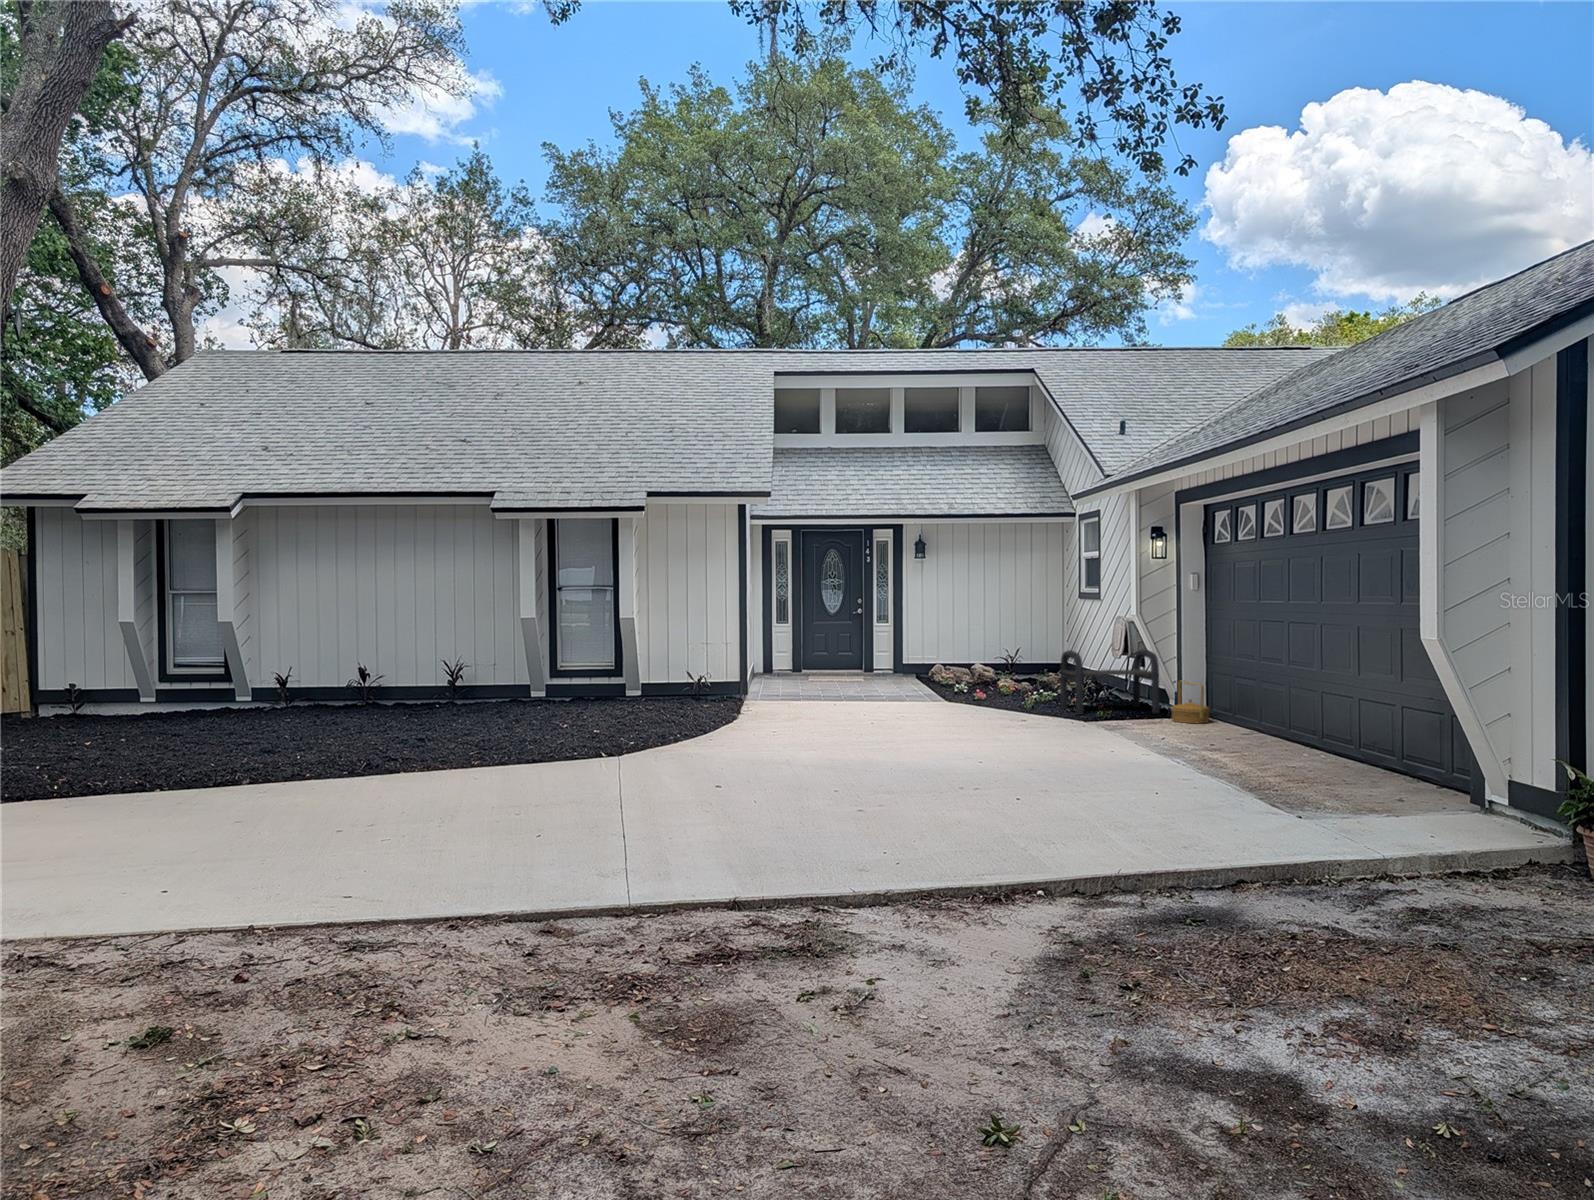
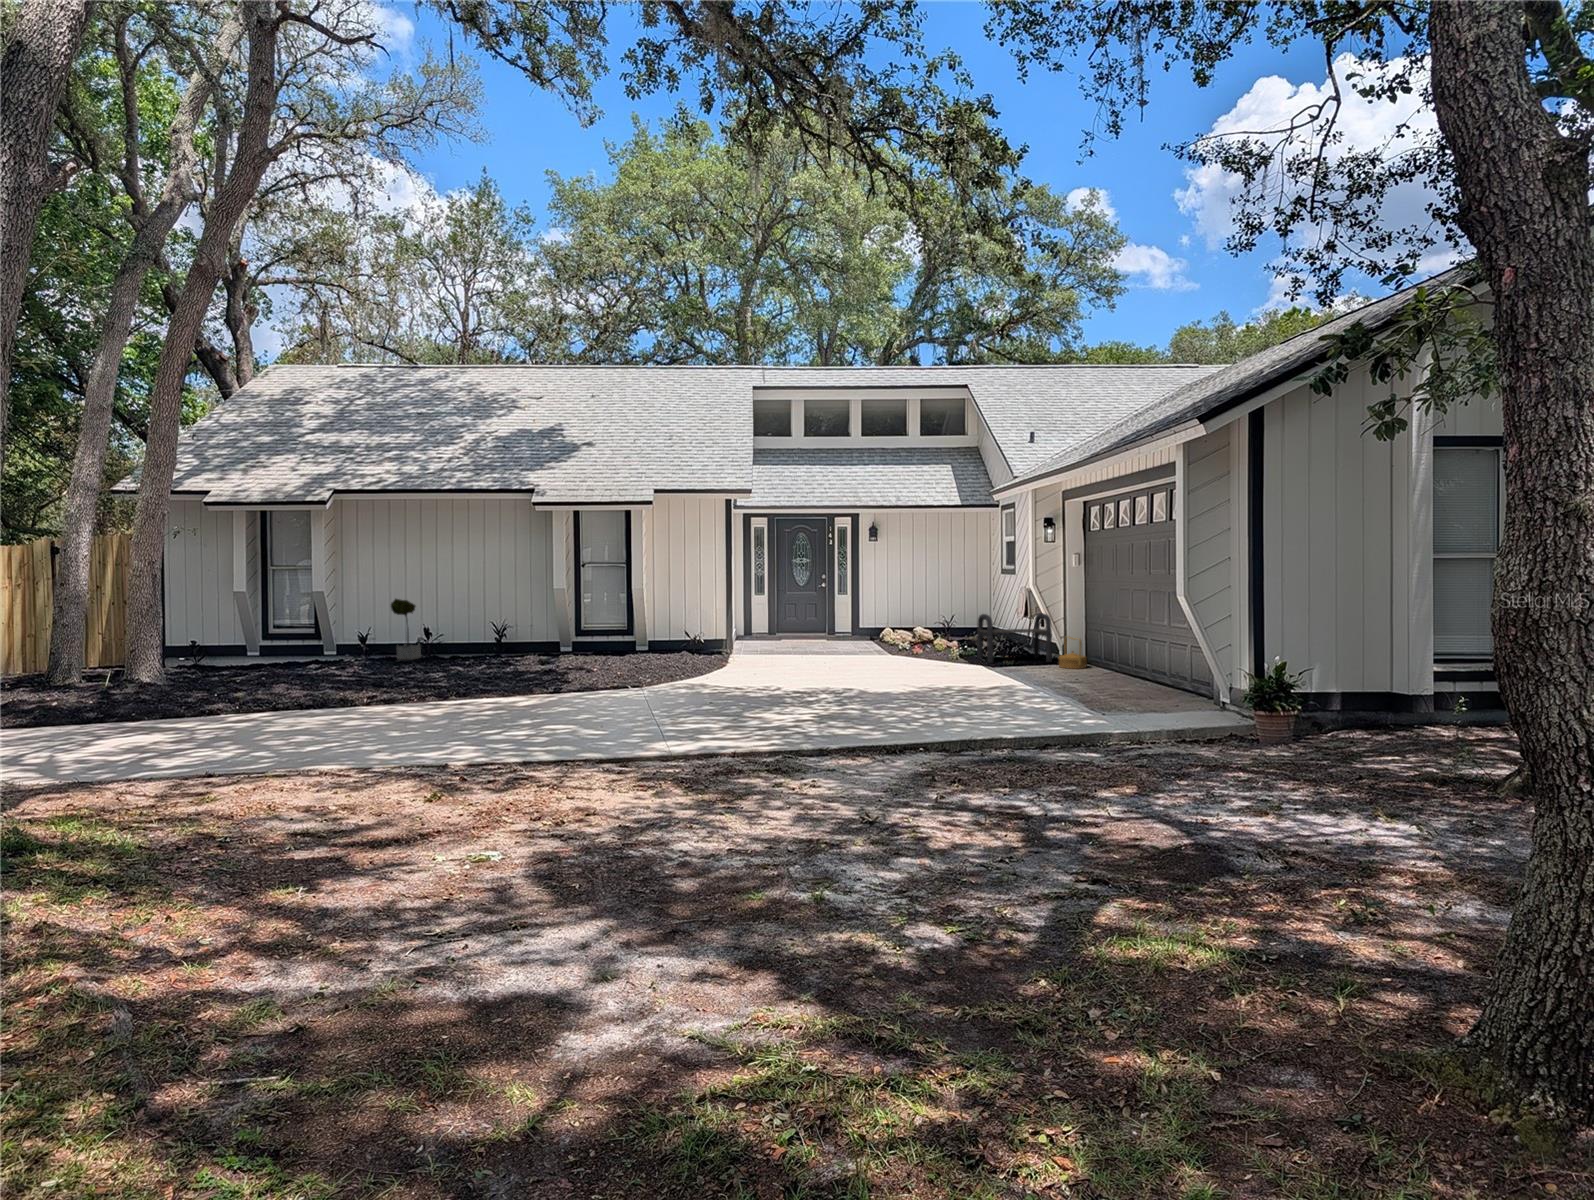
potted tree: none [317,628,356,706] -> present [391,599,421,660]

